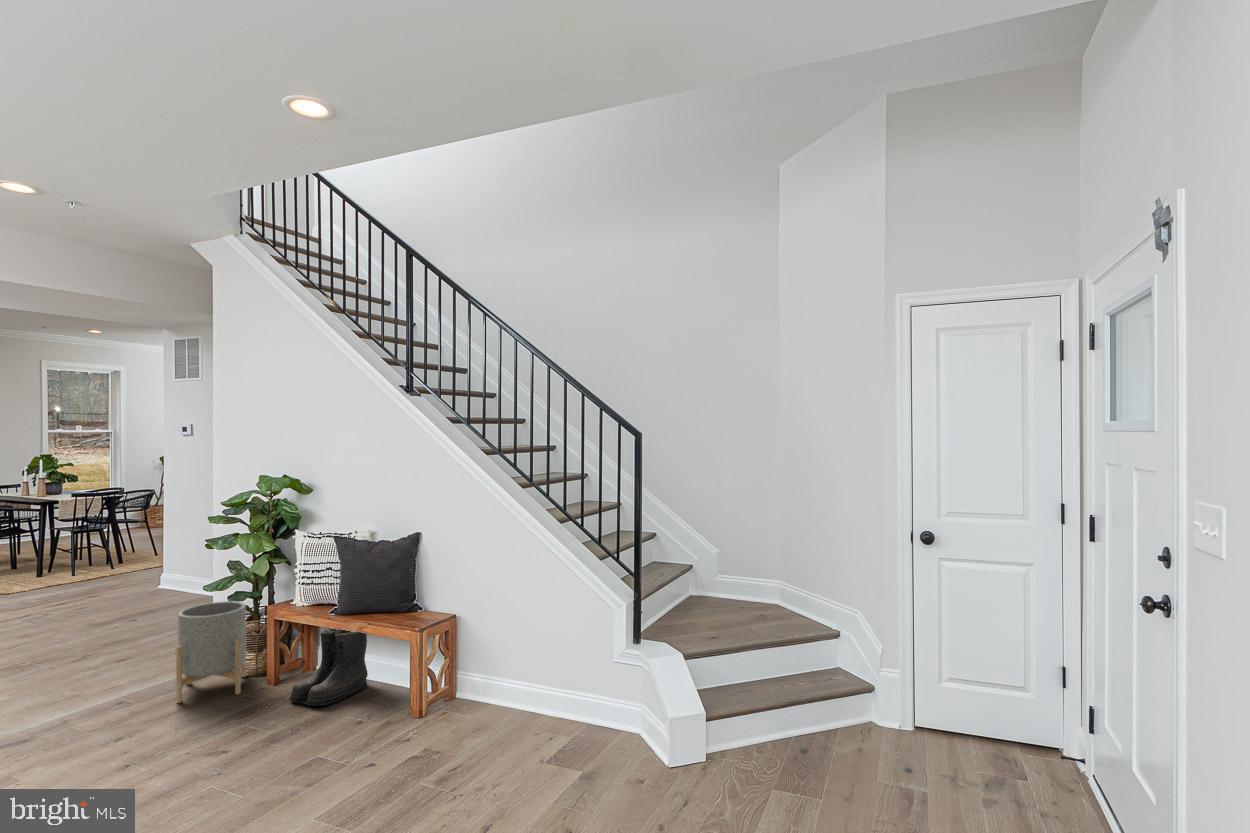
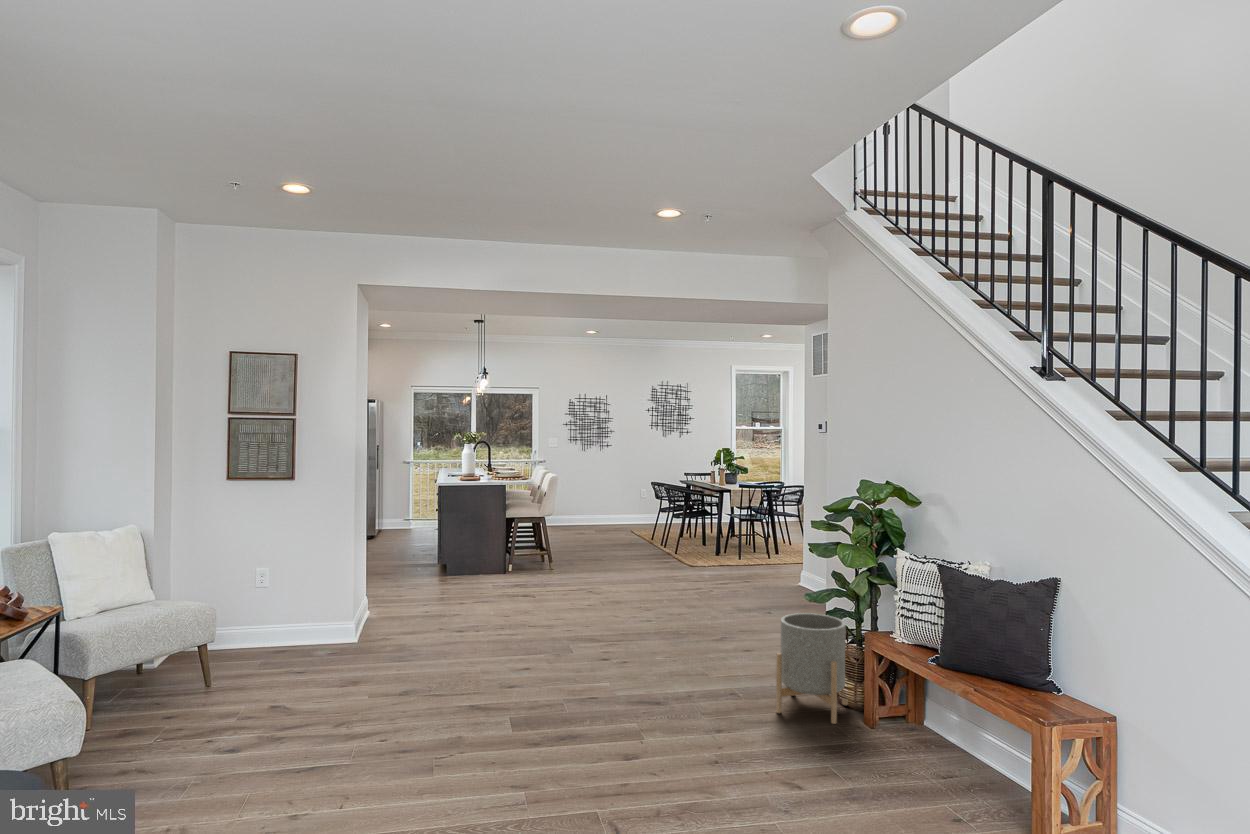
boots: present [289,628,368,706] -> none [882,676,985,776]

